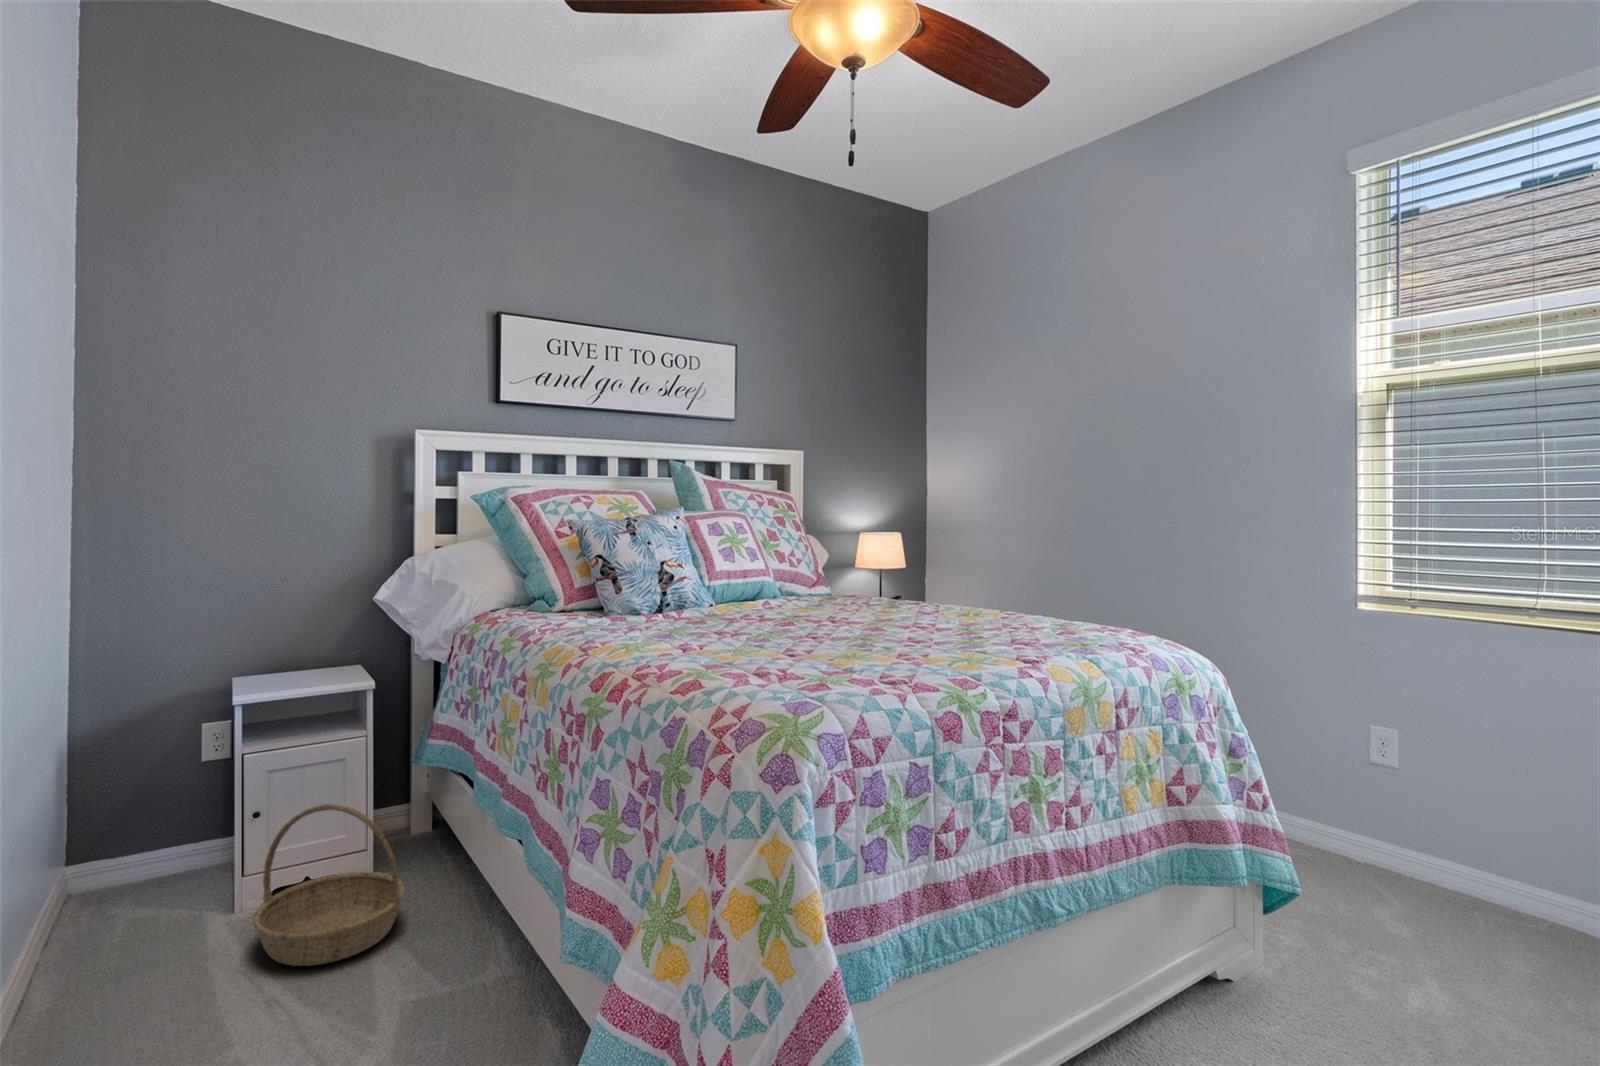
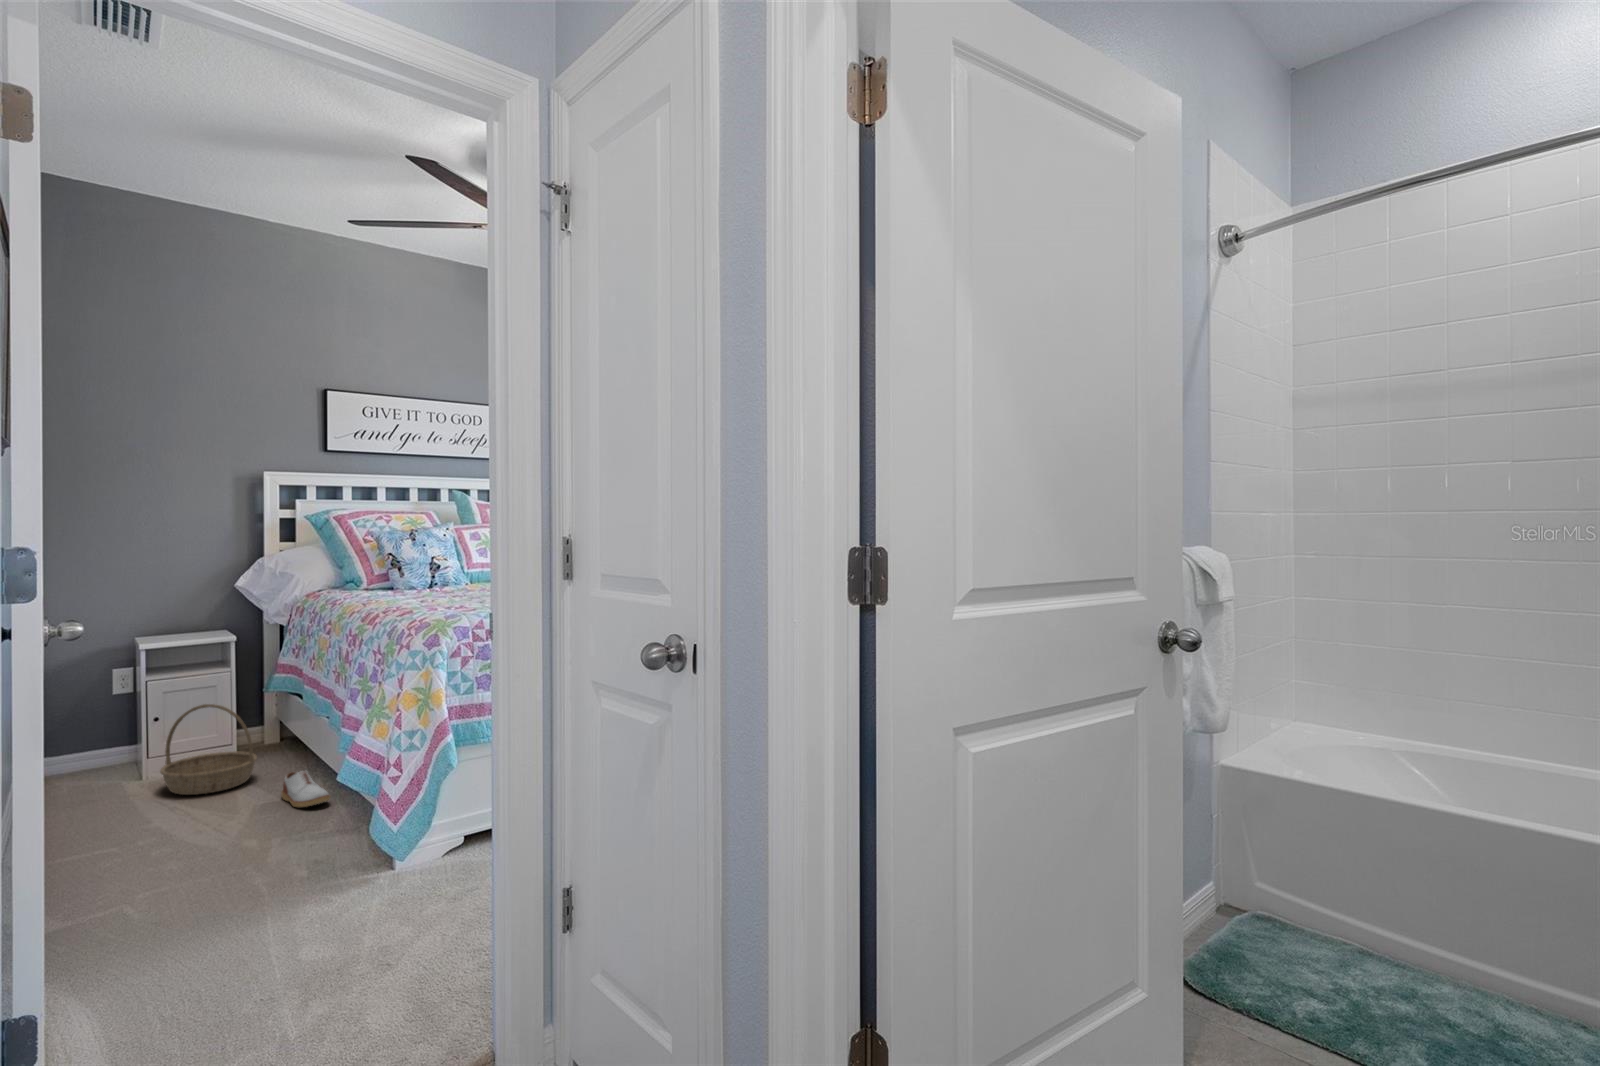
shoe: none [446,937,531,1024] -> present [282,771,330,807]

